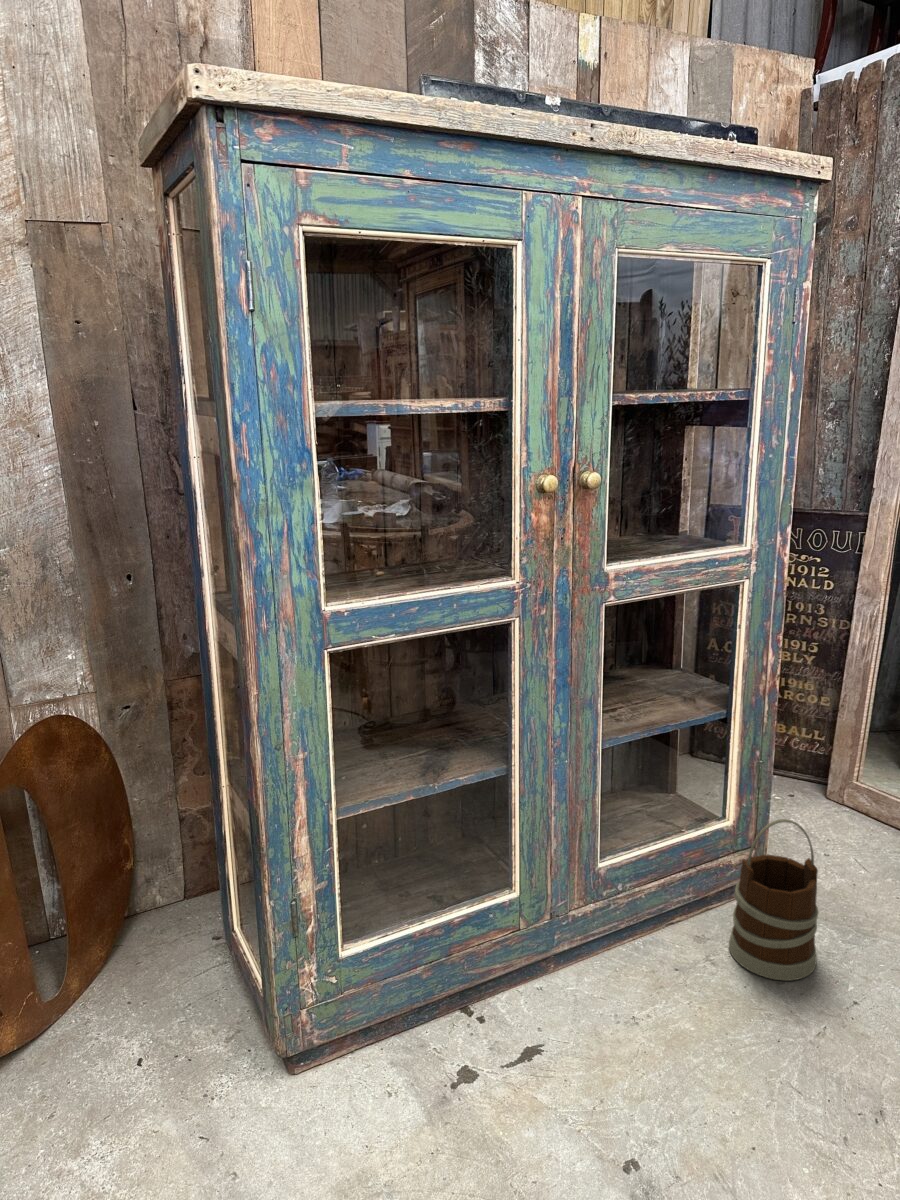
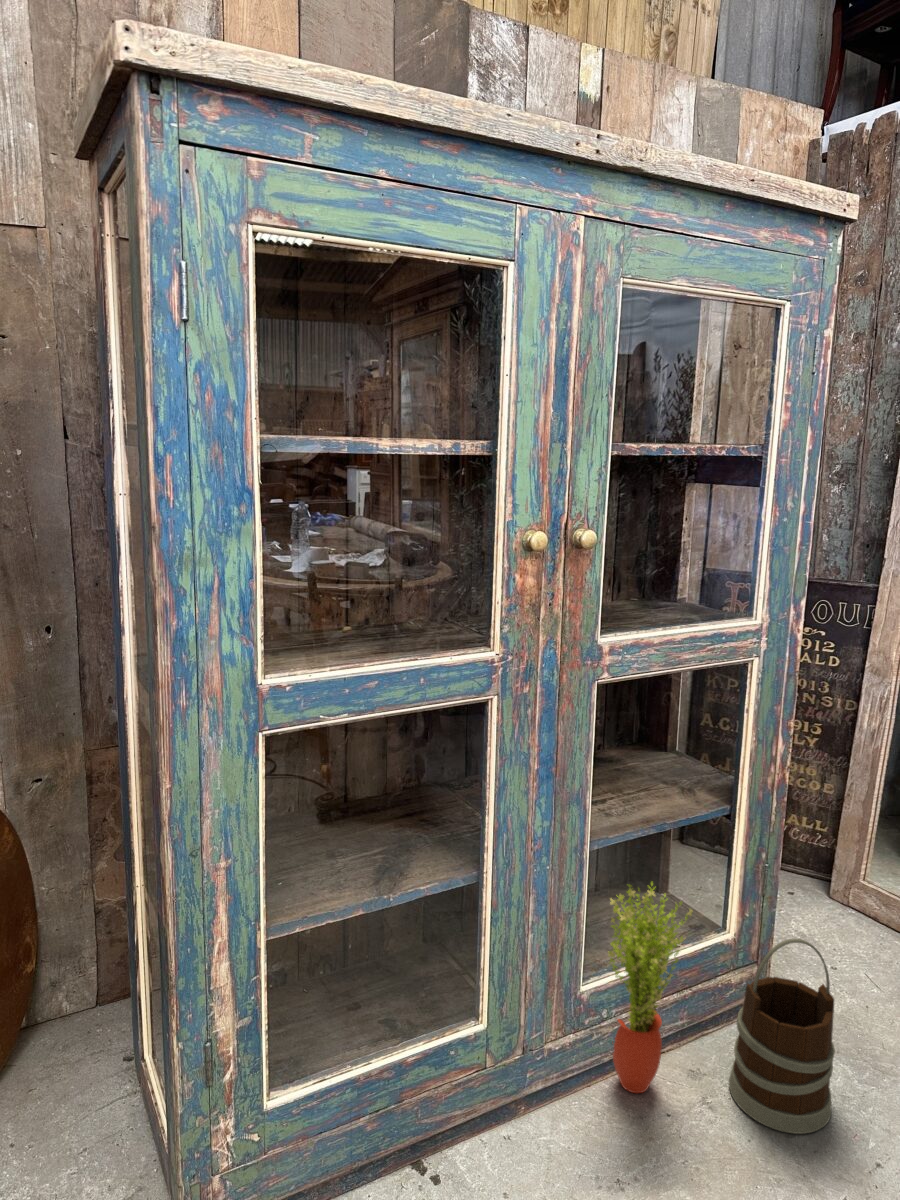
potted plant: none [622,774,695,954] -> present [608,882,693,1093]

